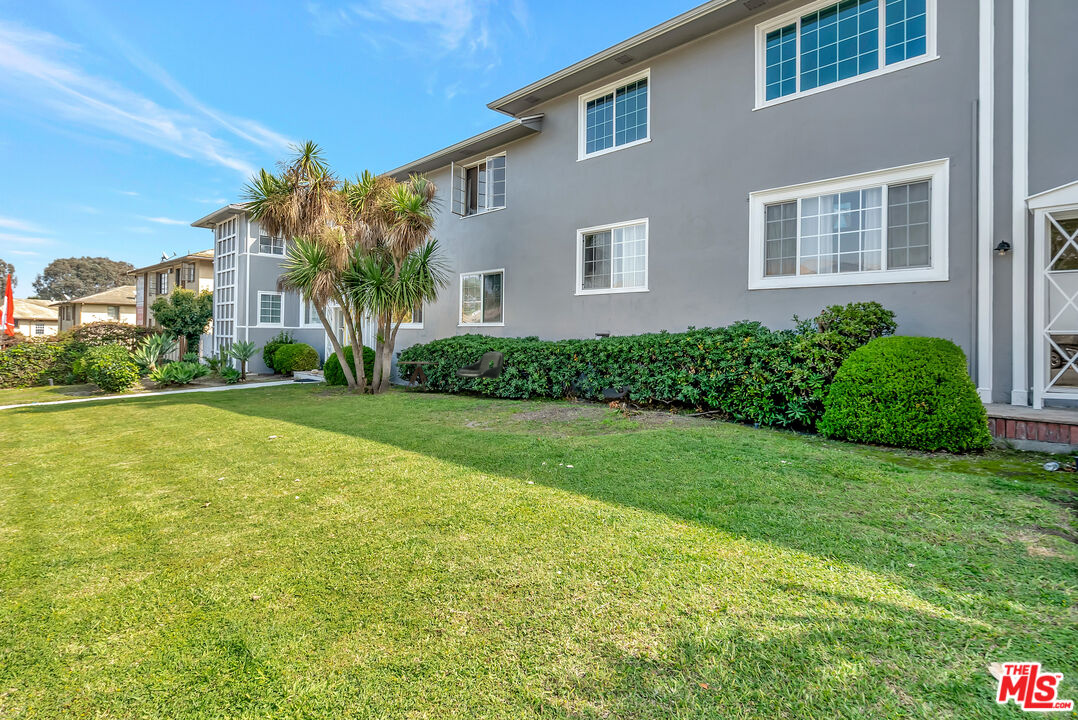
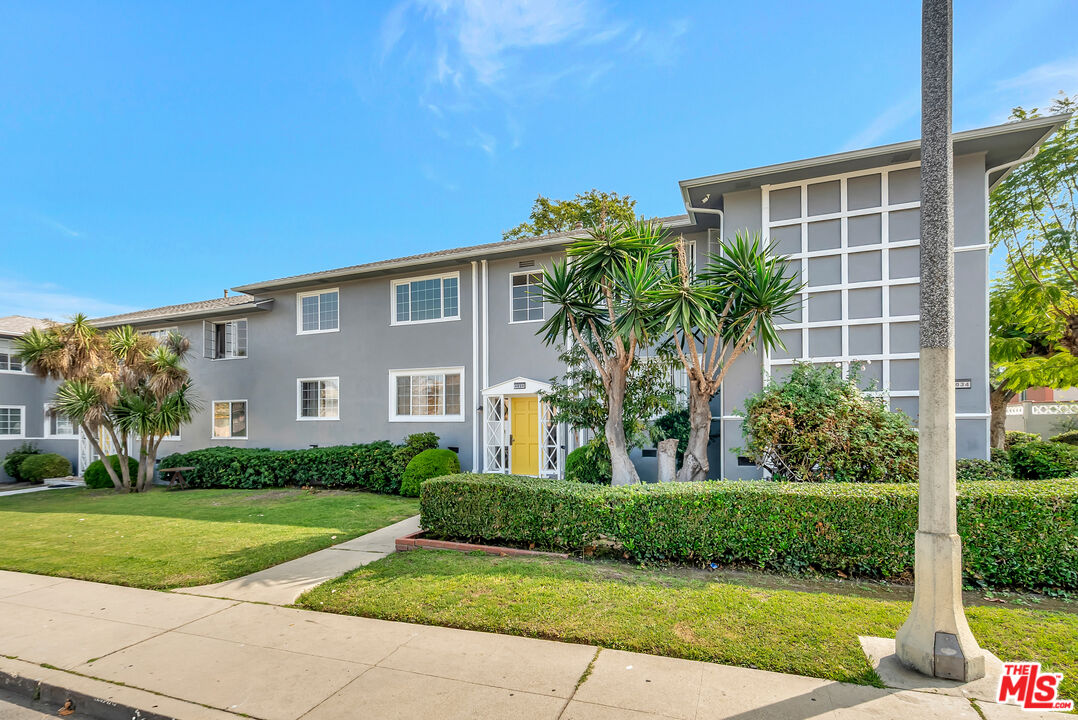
lounge chair: present [456,351,504,397] -> none [208,459,246,493]

